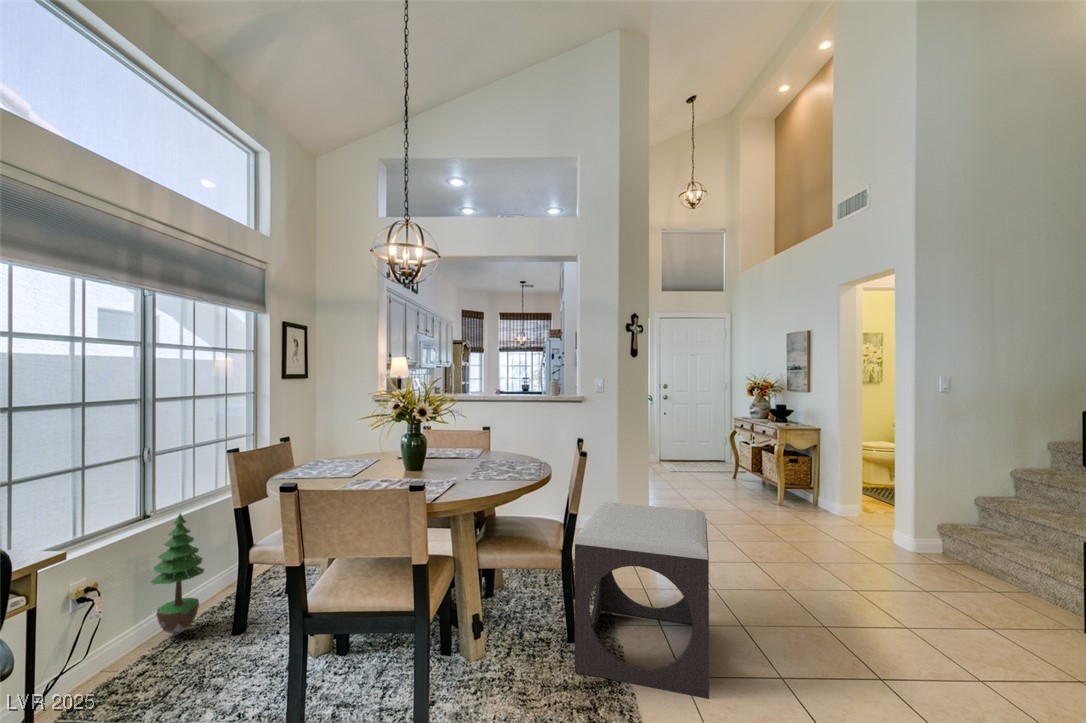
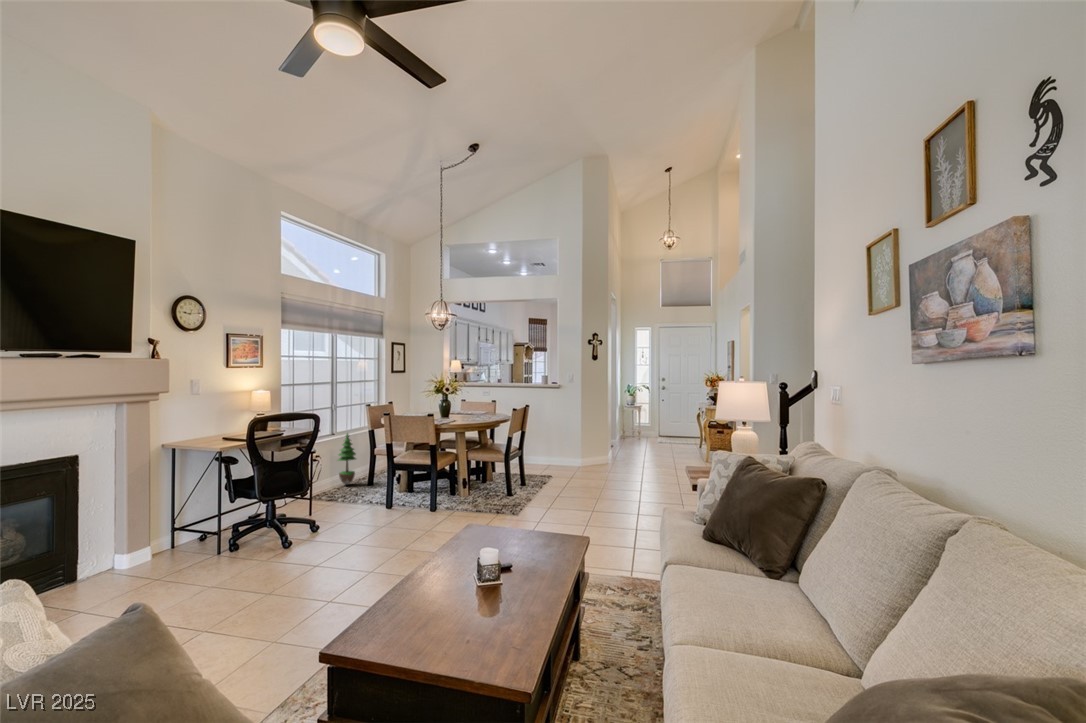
footstool: present [575,502,709,699] -> none [503,436,579,514]

